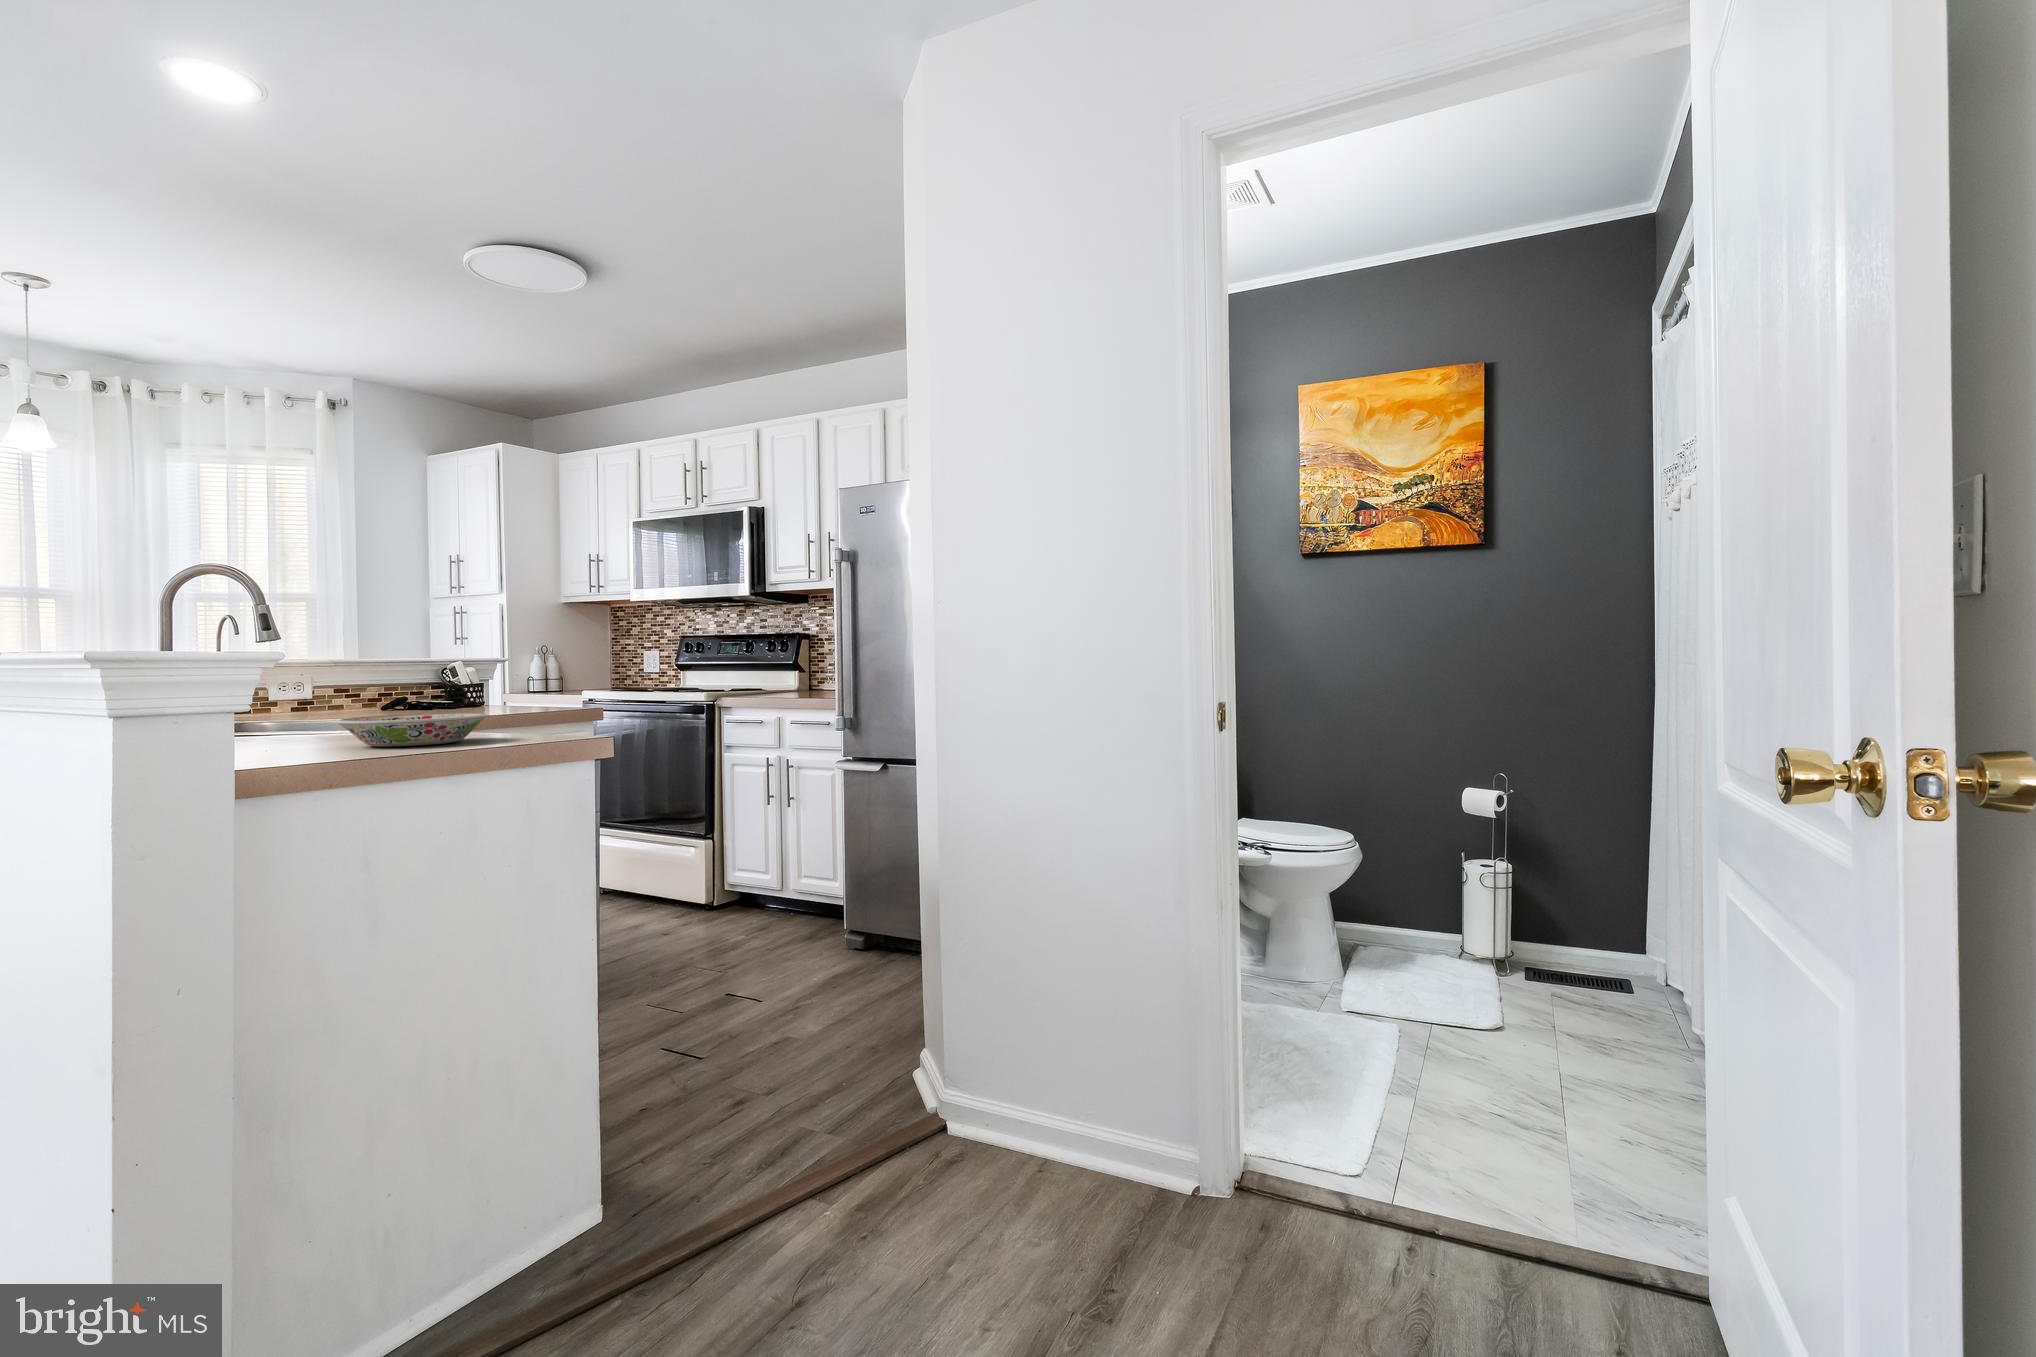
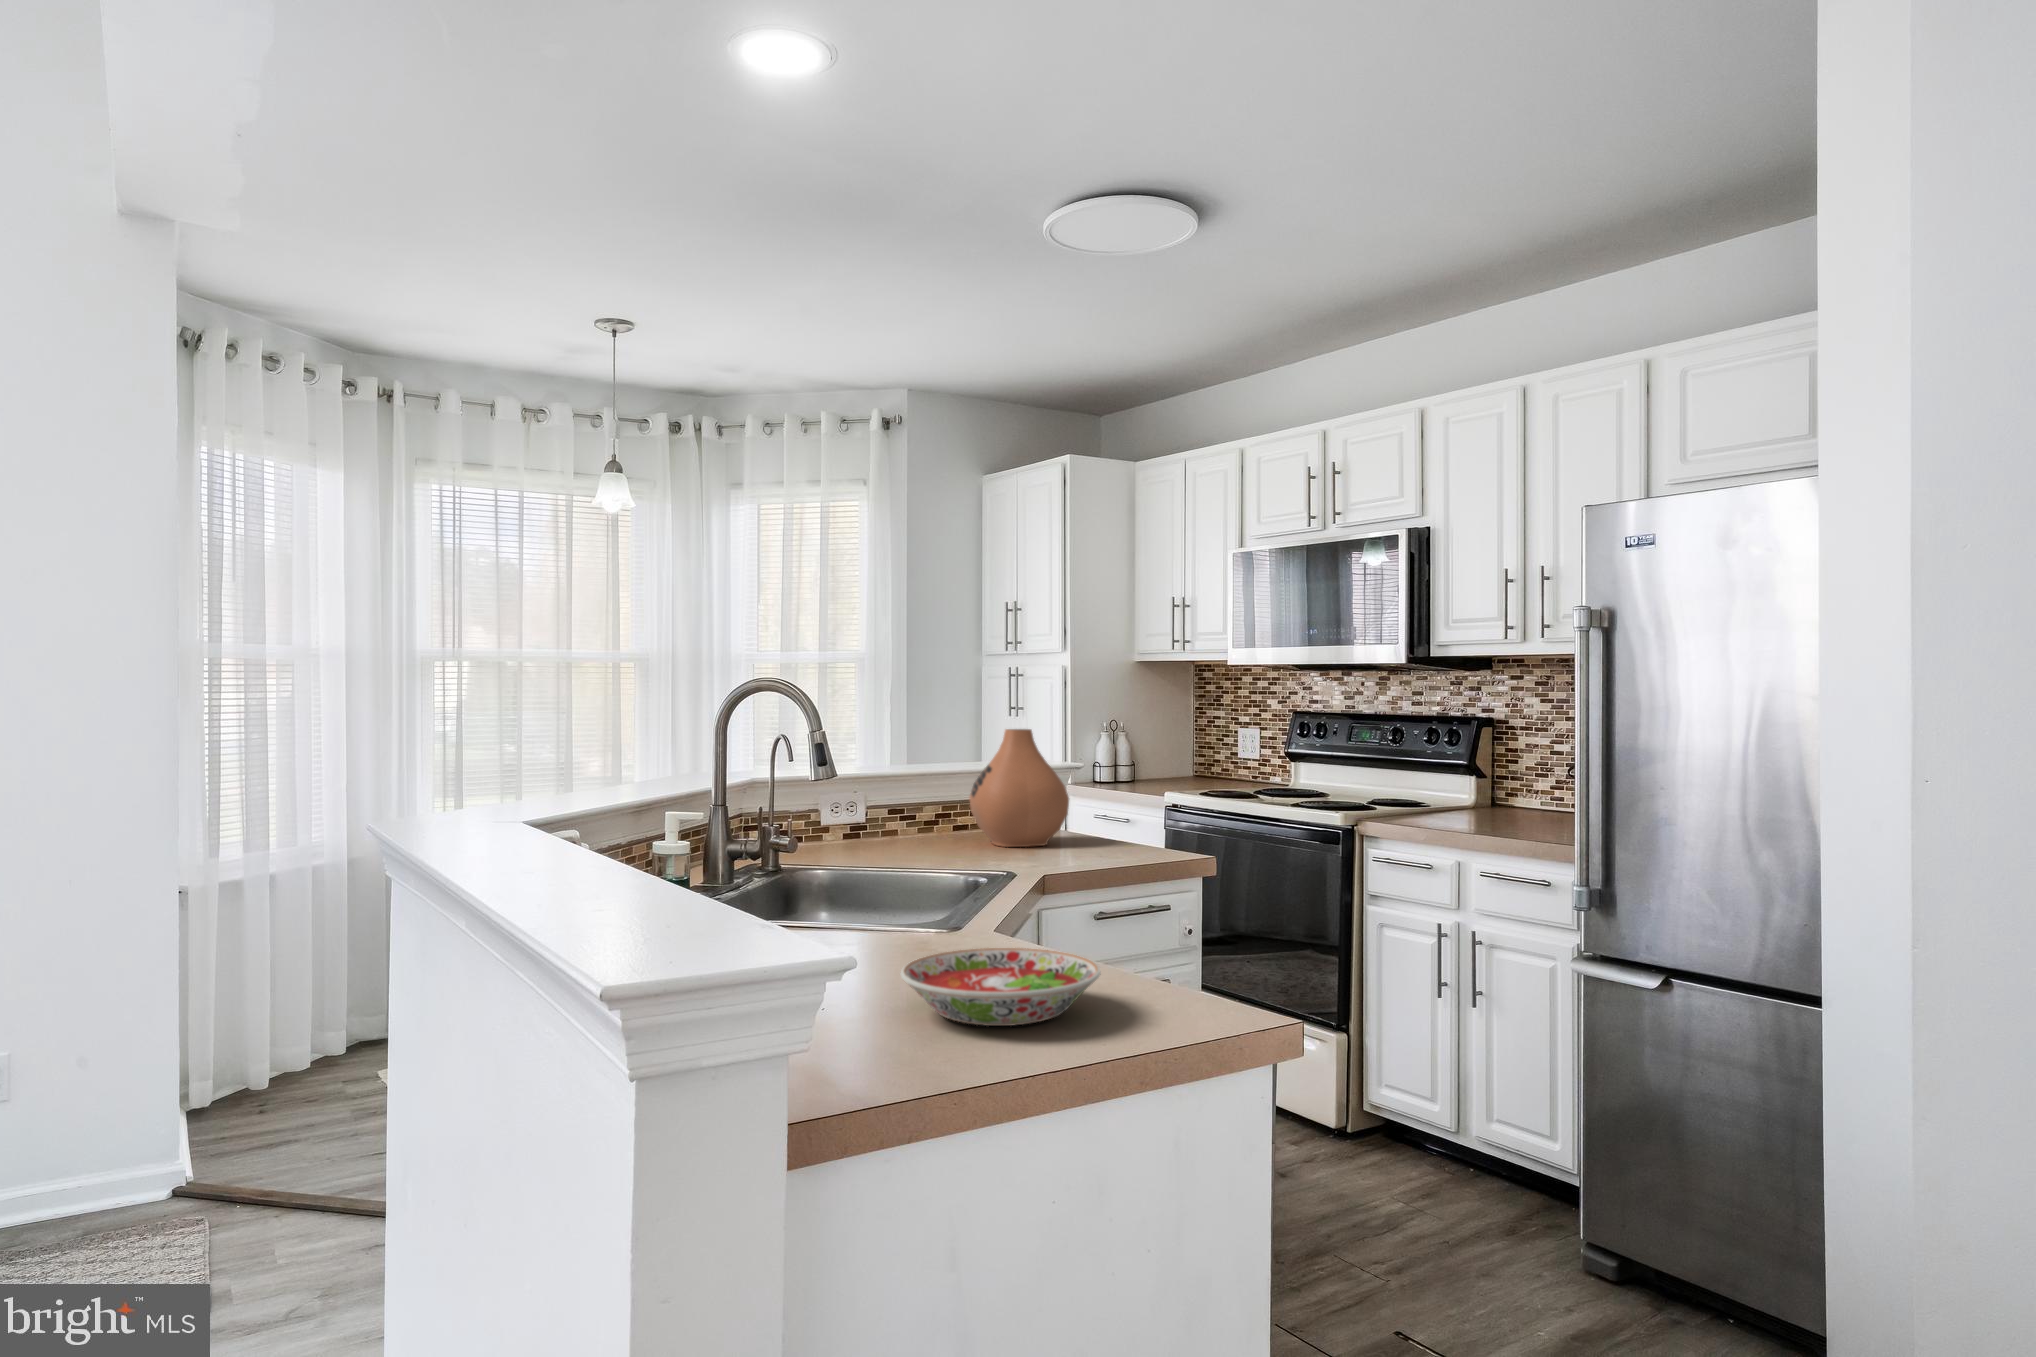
vase: none [409,627,494,712] -> present [969,729,1069,847]

